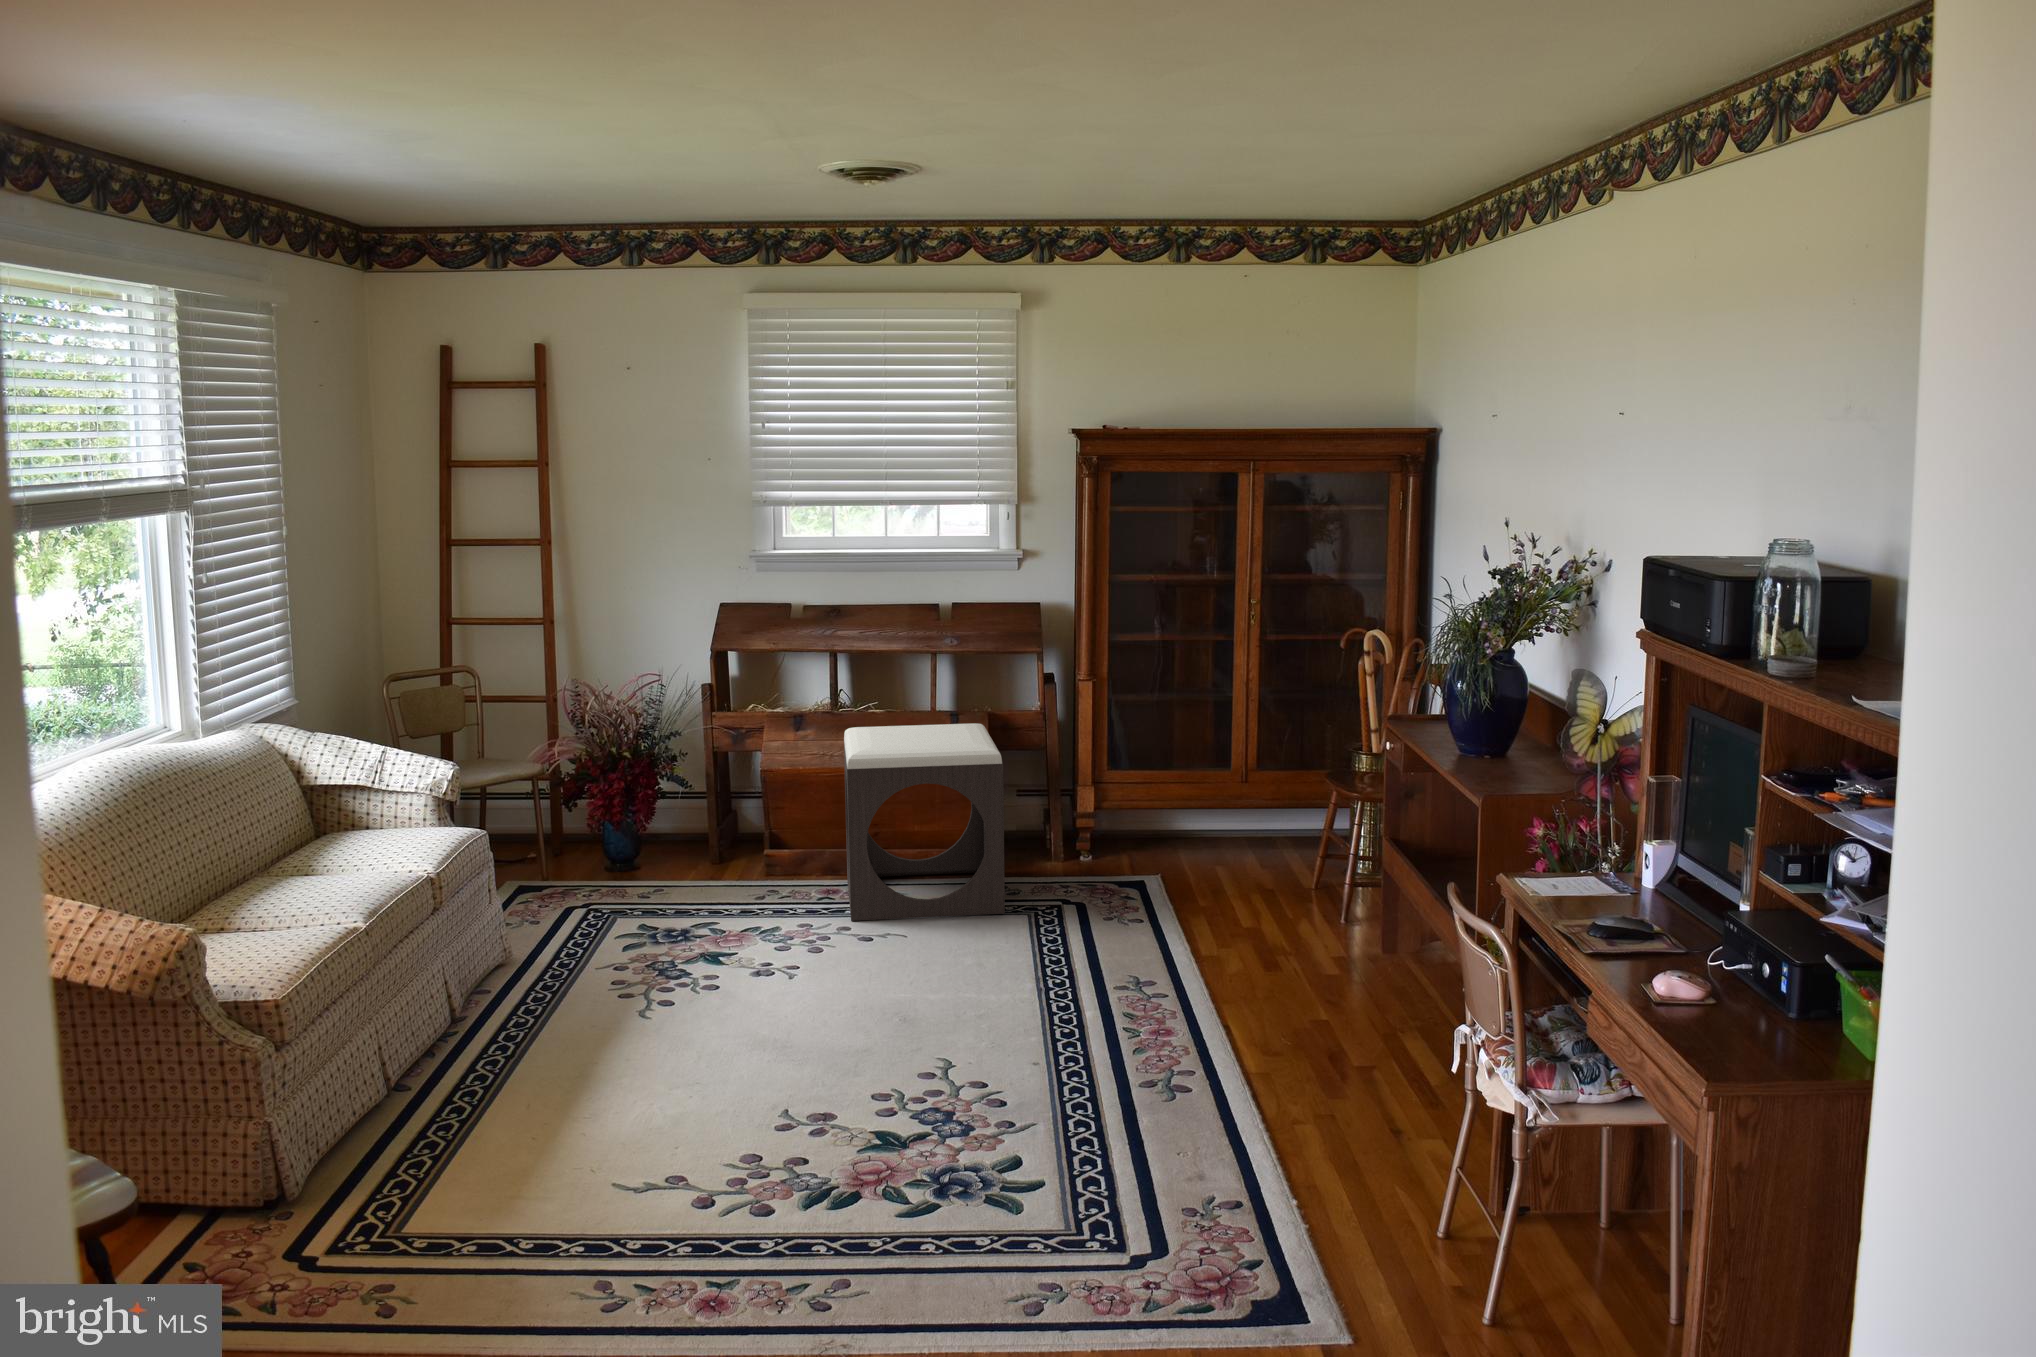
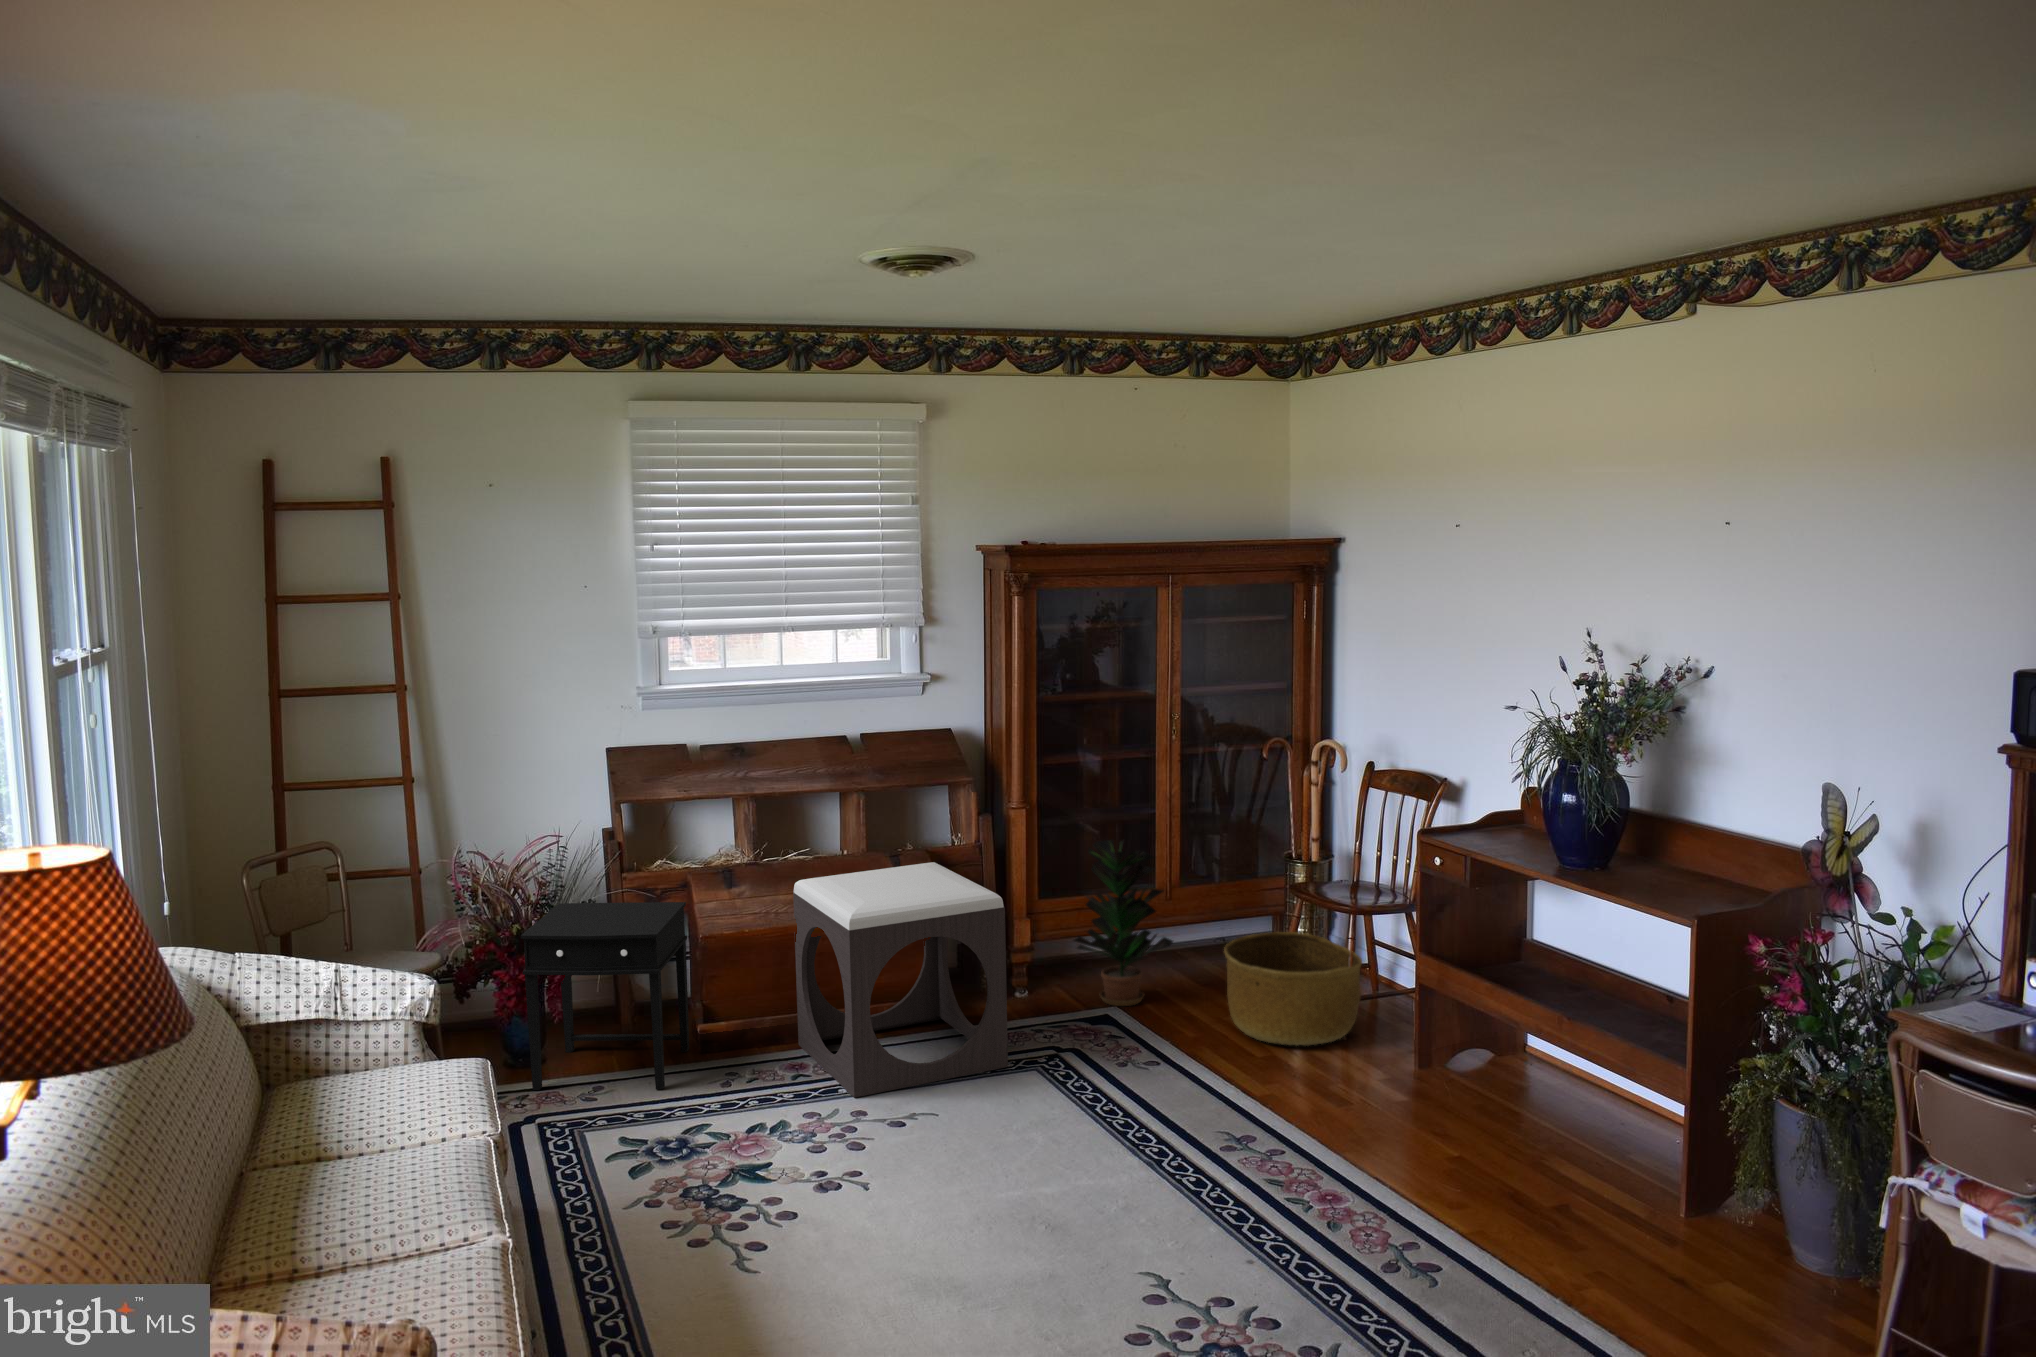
potted plant: none [1116,718,1217,879] -> present [1074,840,1173,1006]
side table: none [599,734,757,897] -> present [521,902,689,1090]
basket: none [1234,819,1369,928] -> present [1224,932,1362,1046]

